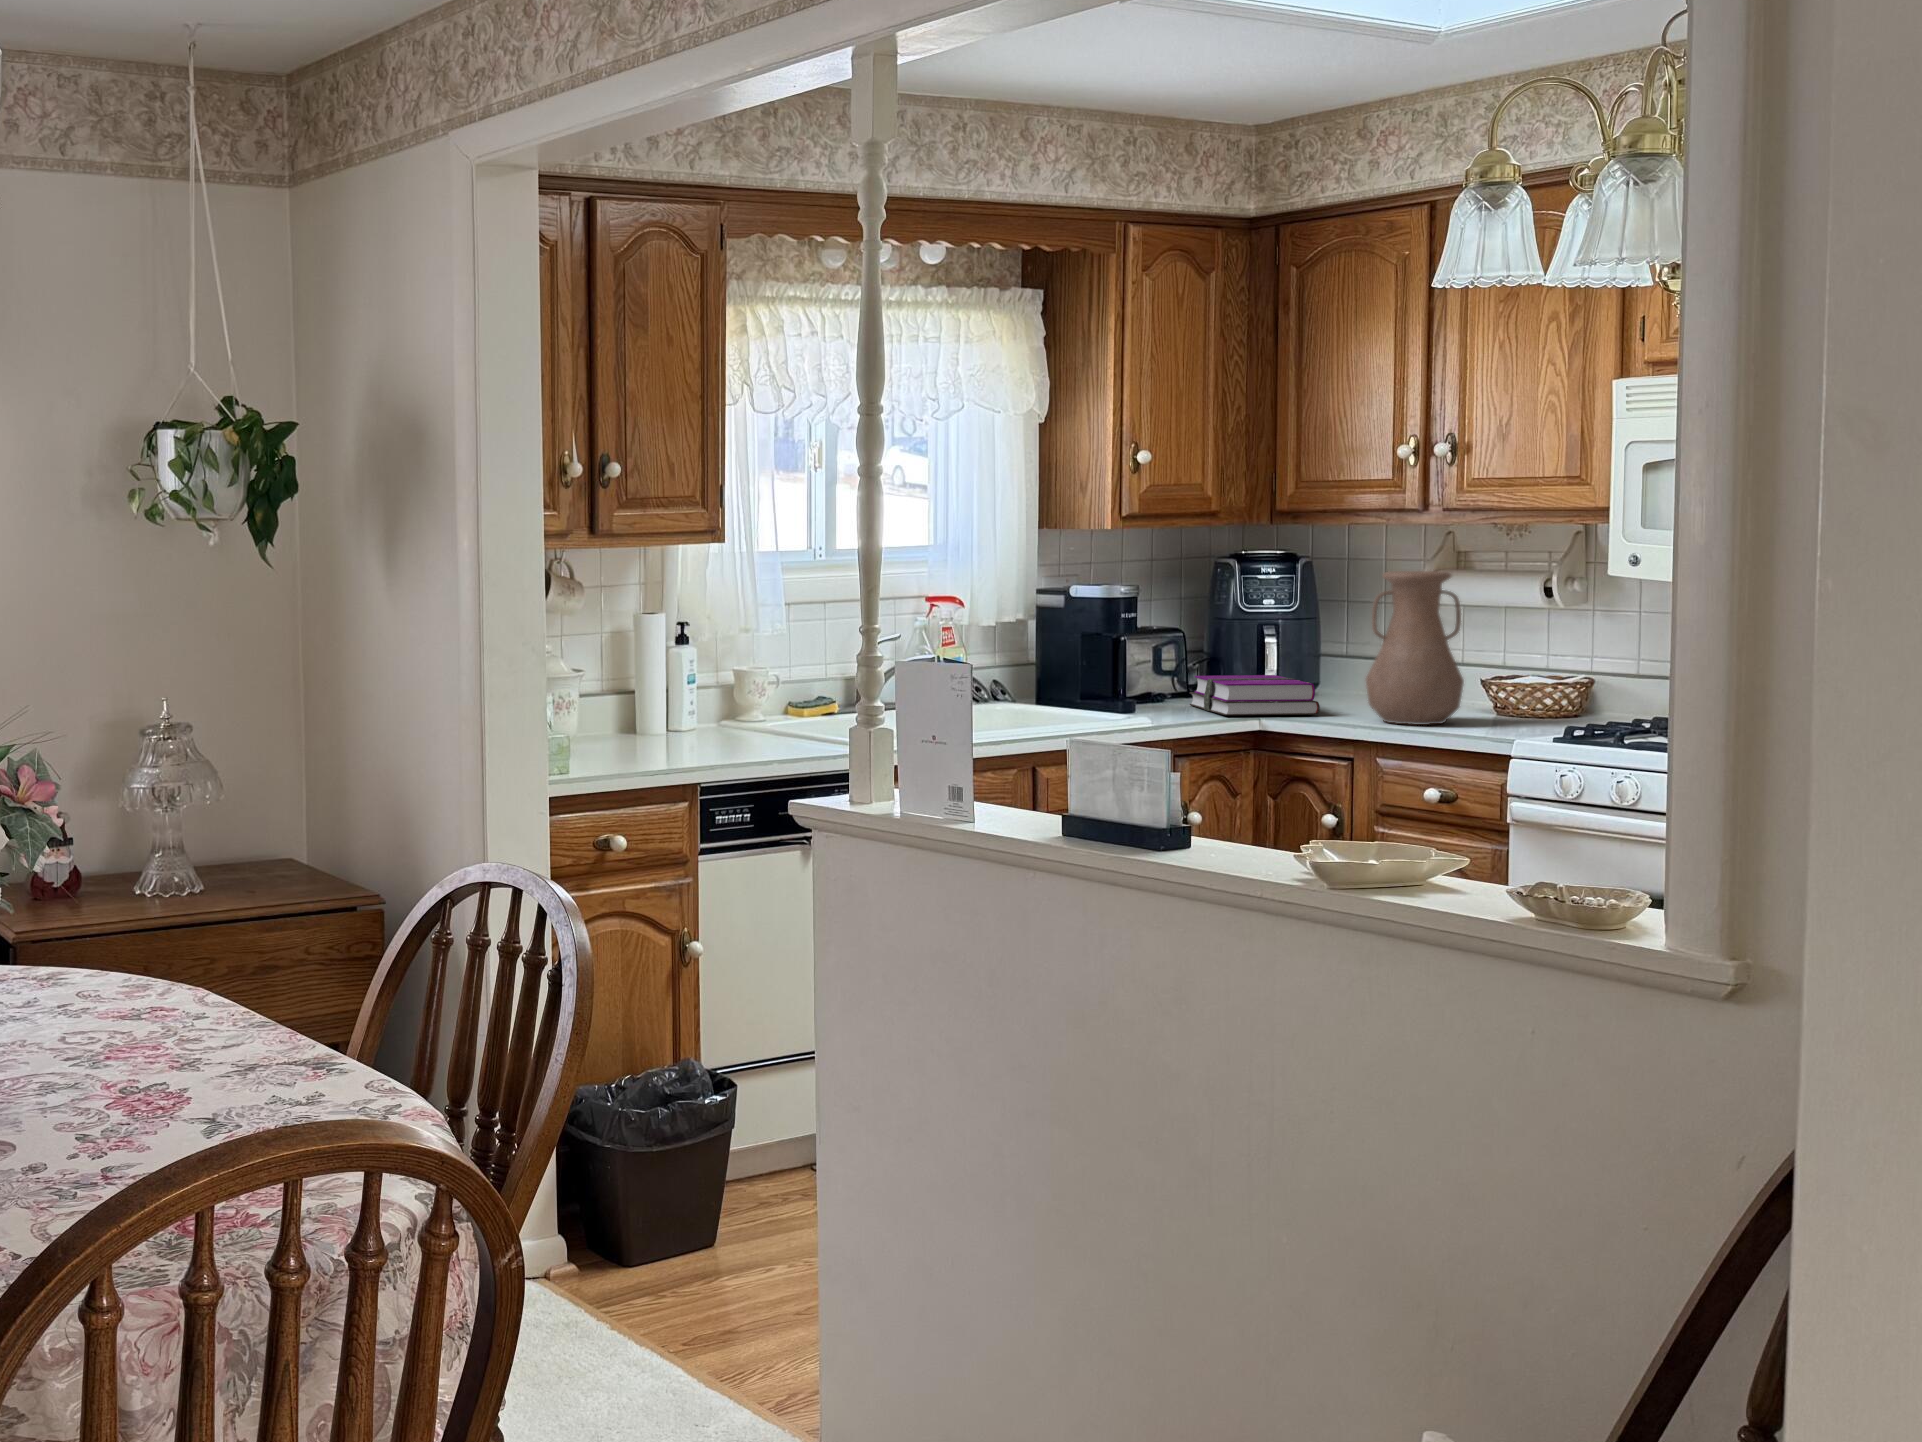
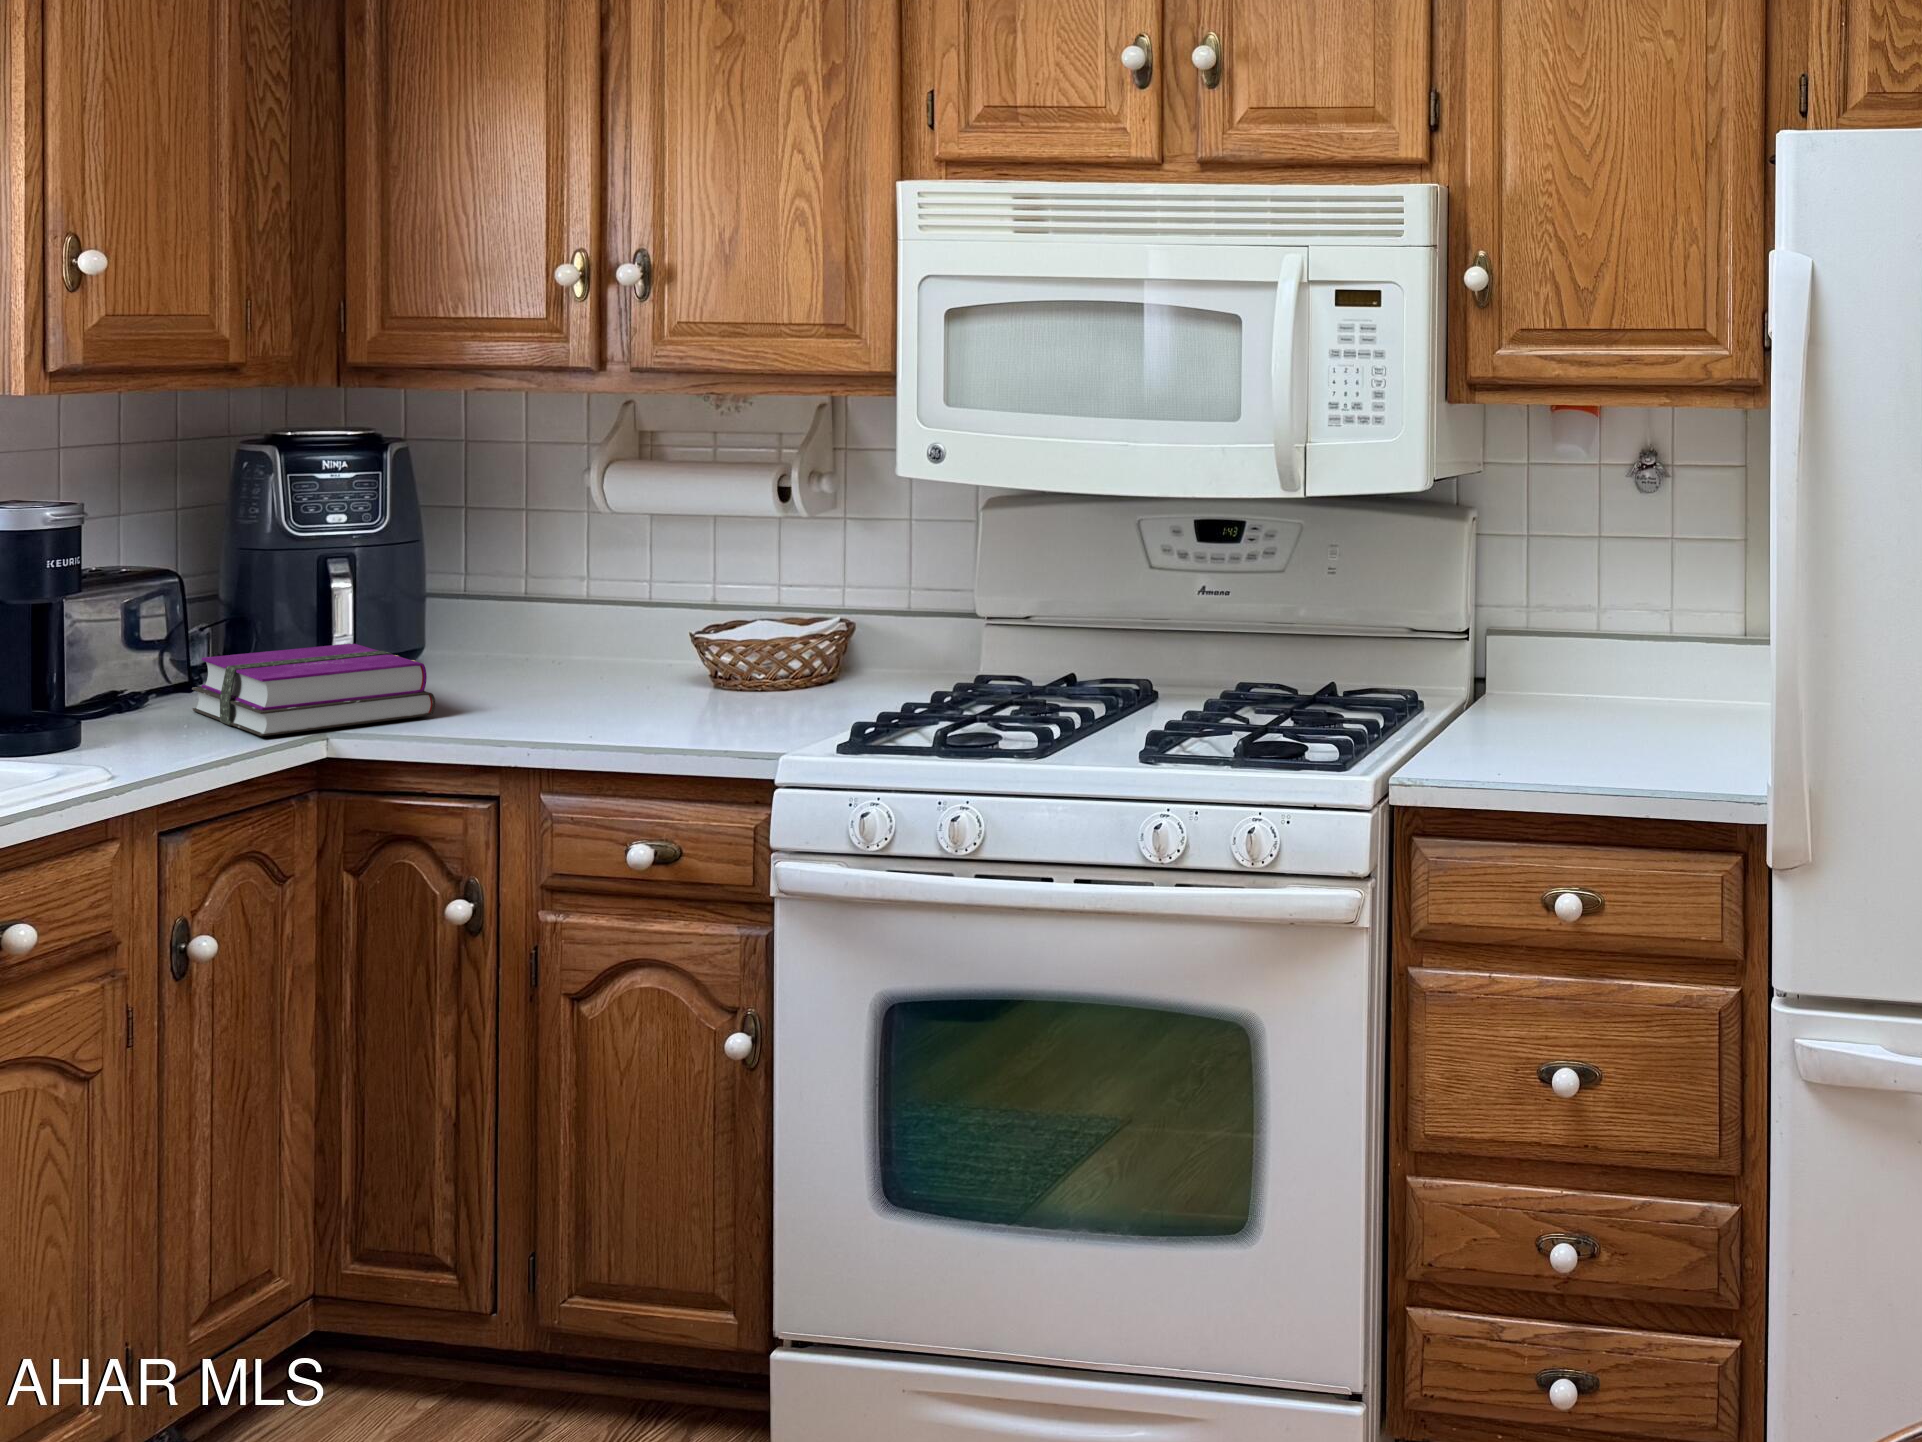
vase: present [1366,571,1464,725] -> none [515,468,675,725]

